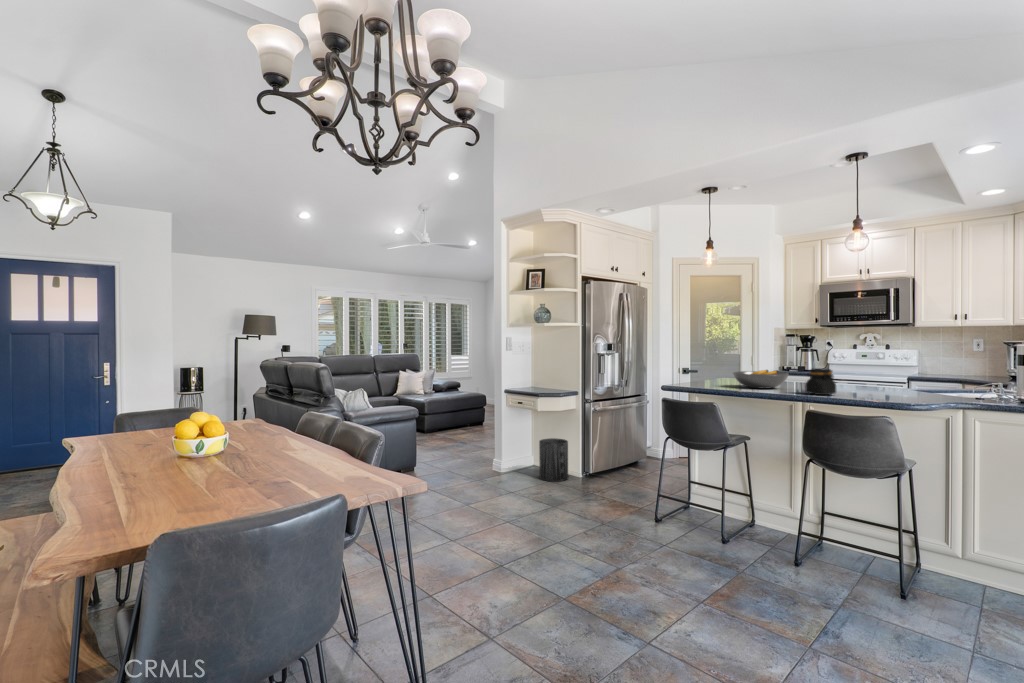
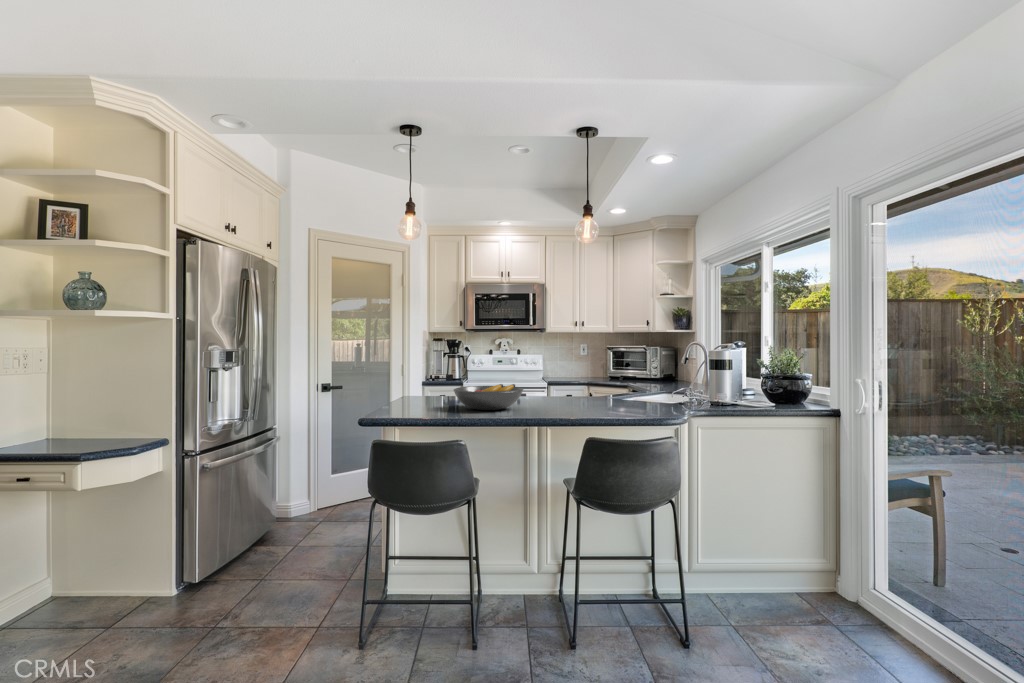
jar: present [805,368,836,395] -> none [559,380,596,415]
trash can: present [539,438,568,482] -> none [71,533,144,633]

